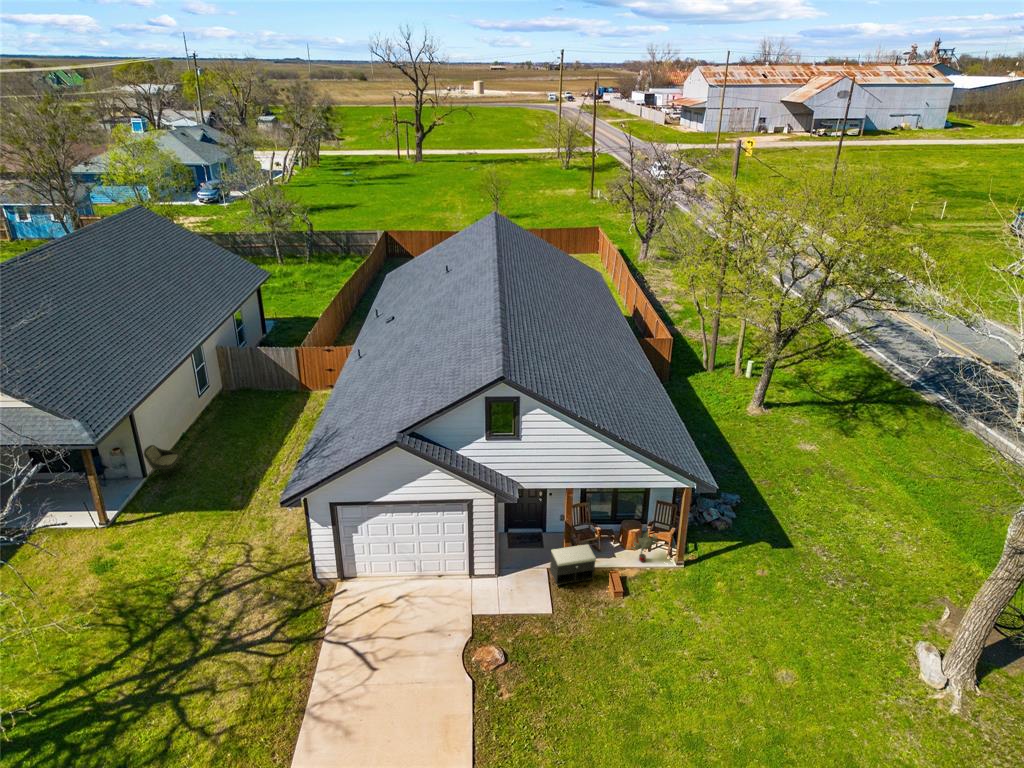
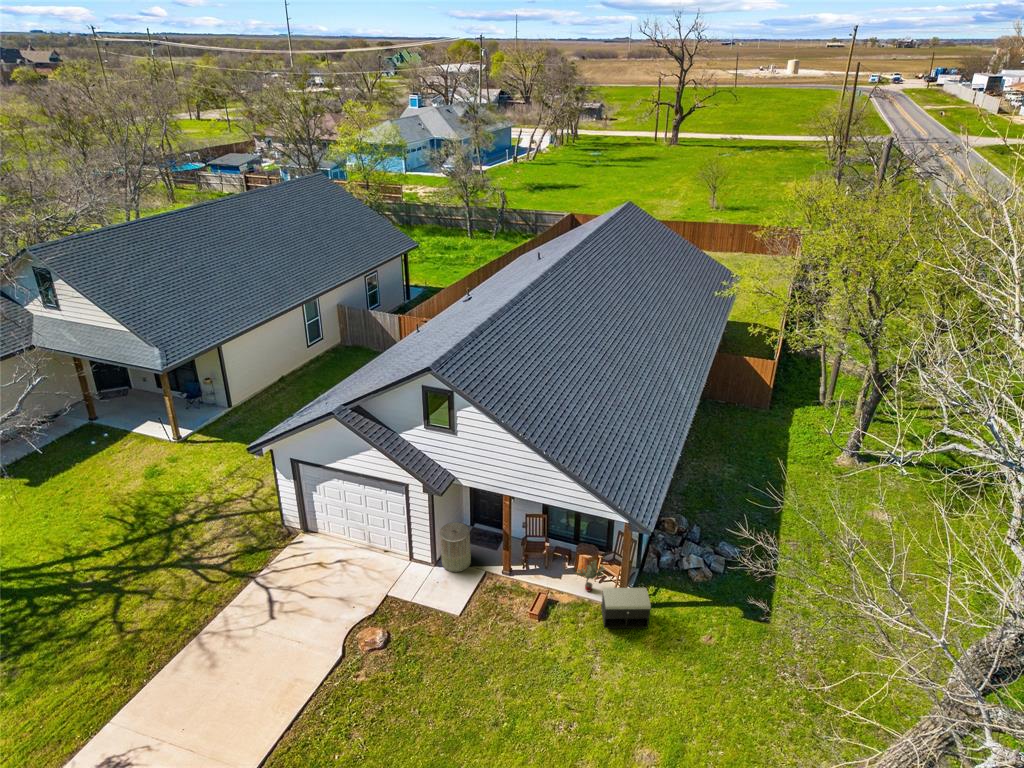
lounge chair: present [144,445,180,480] -> none [229,382,261,414]
trash can: none [500,529,529,578] -> present [440,522,471,572]
storage bench: present [550,544,596,585] -> present [601,588,651,628]

